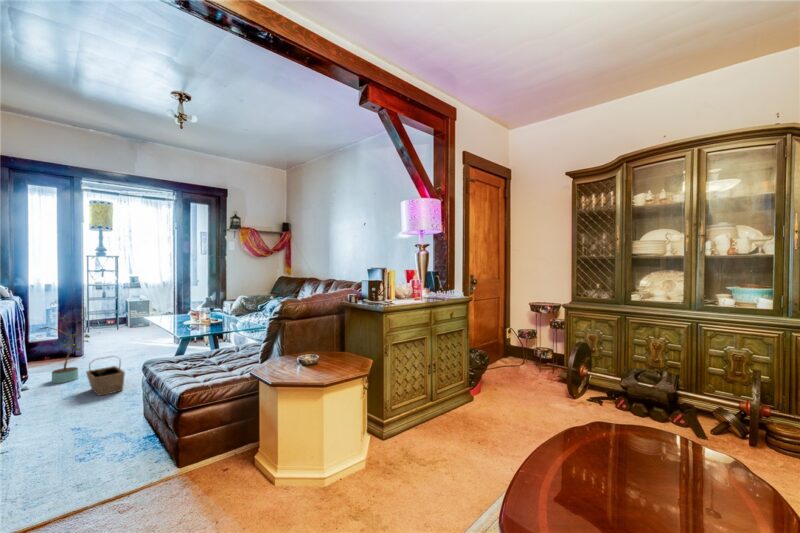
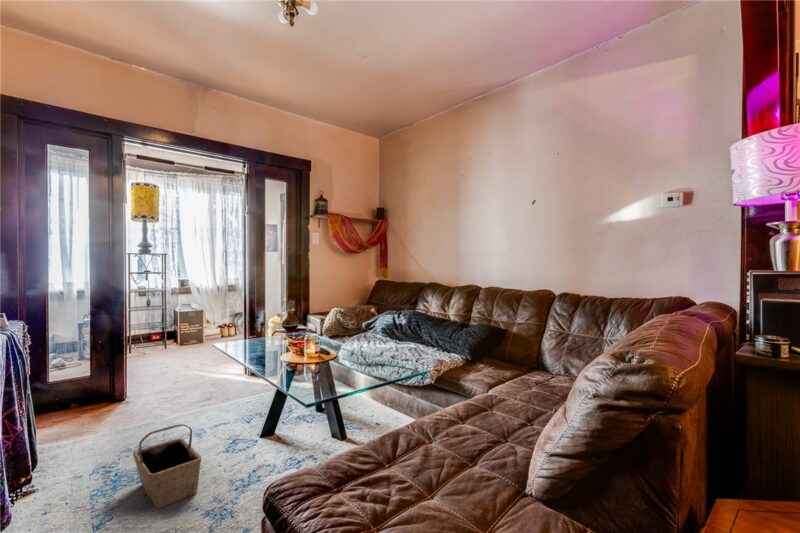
potted plant: present [40,318,90,383] -> none [57,347,138,463]

